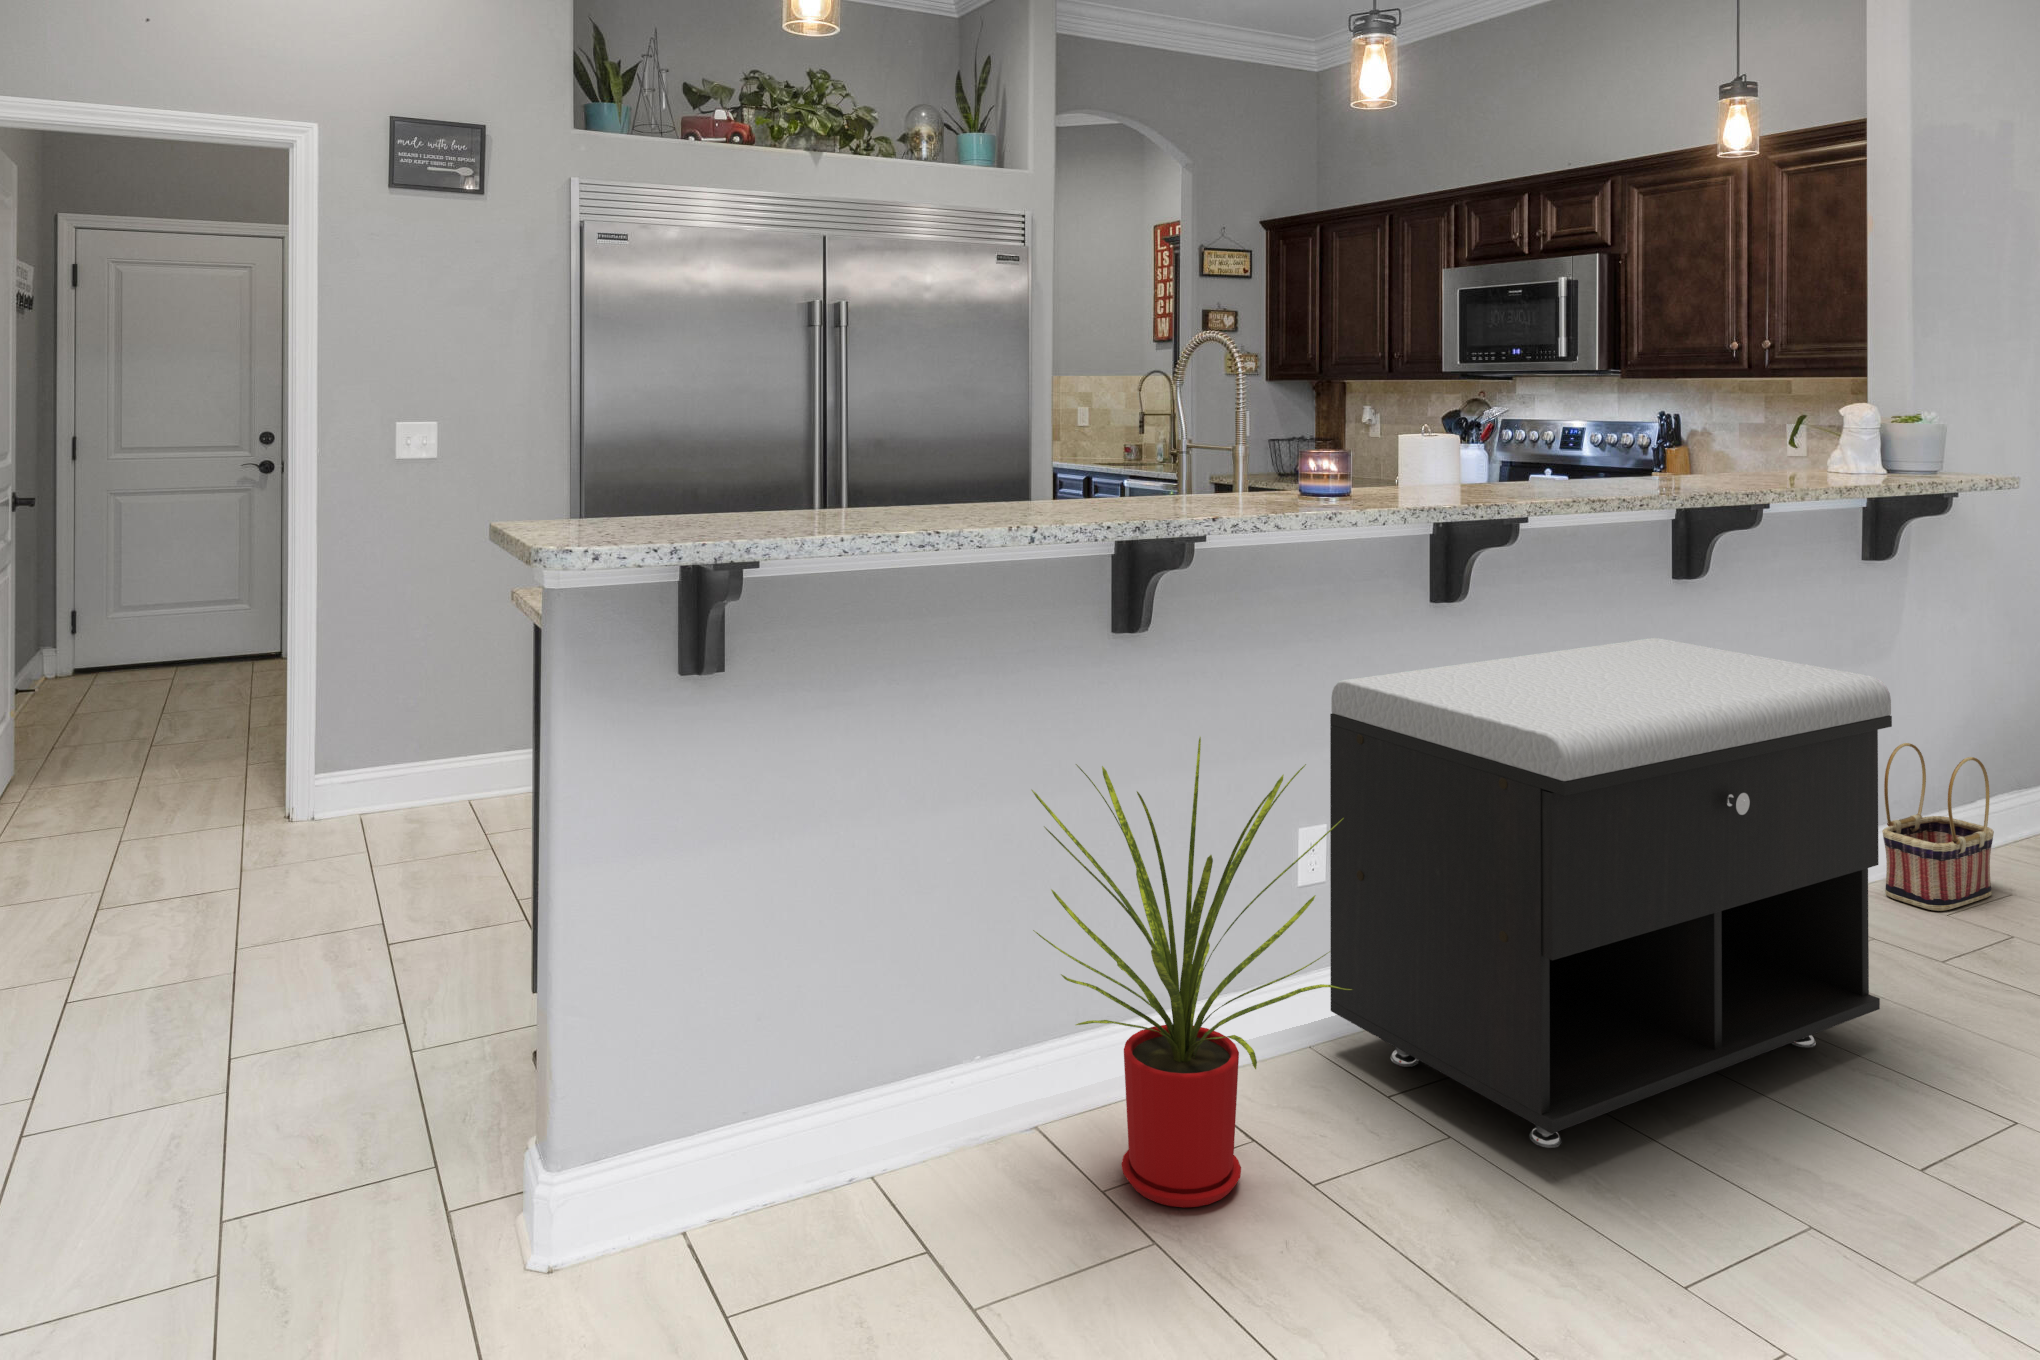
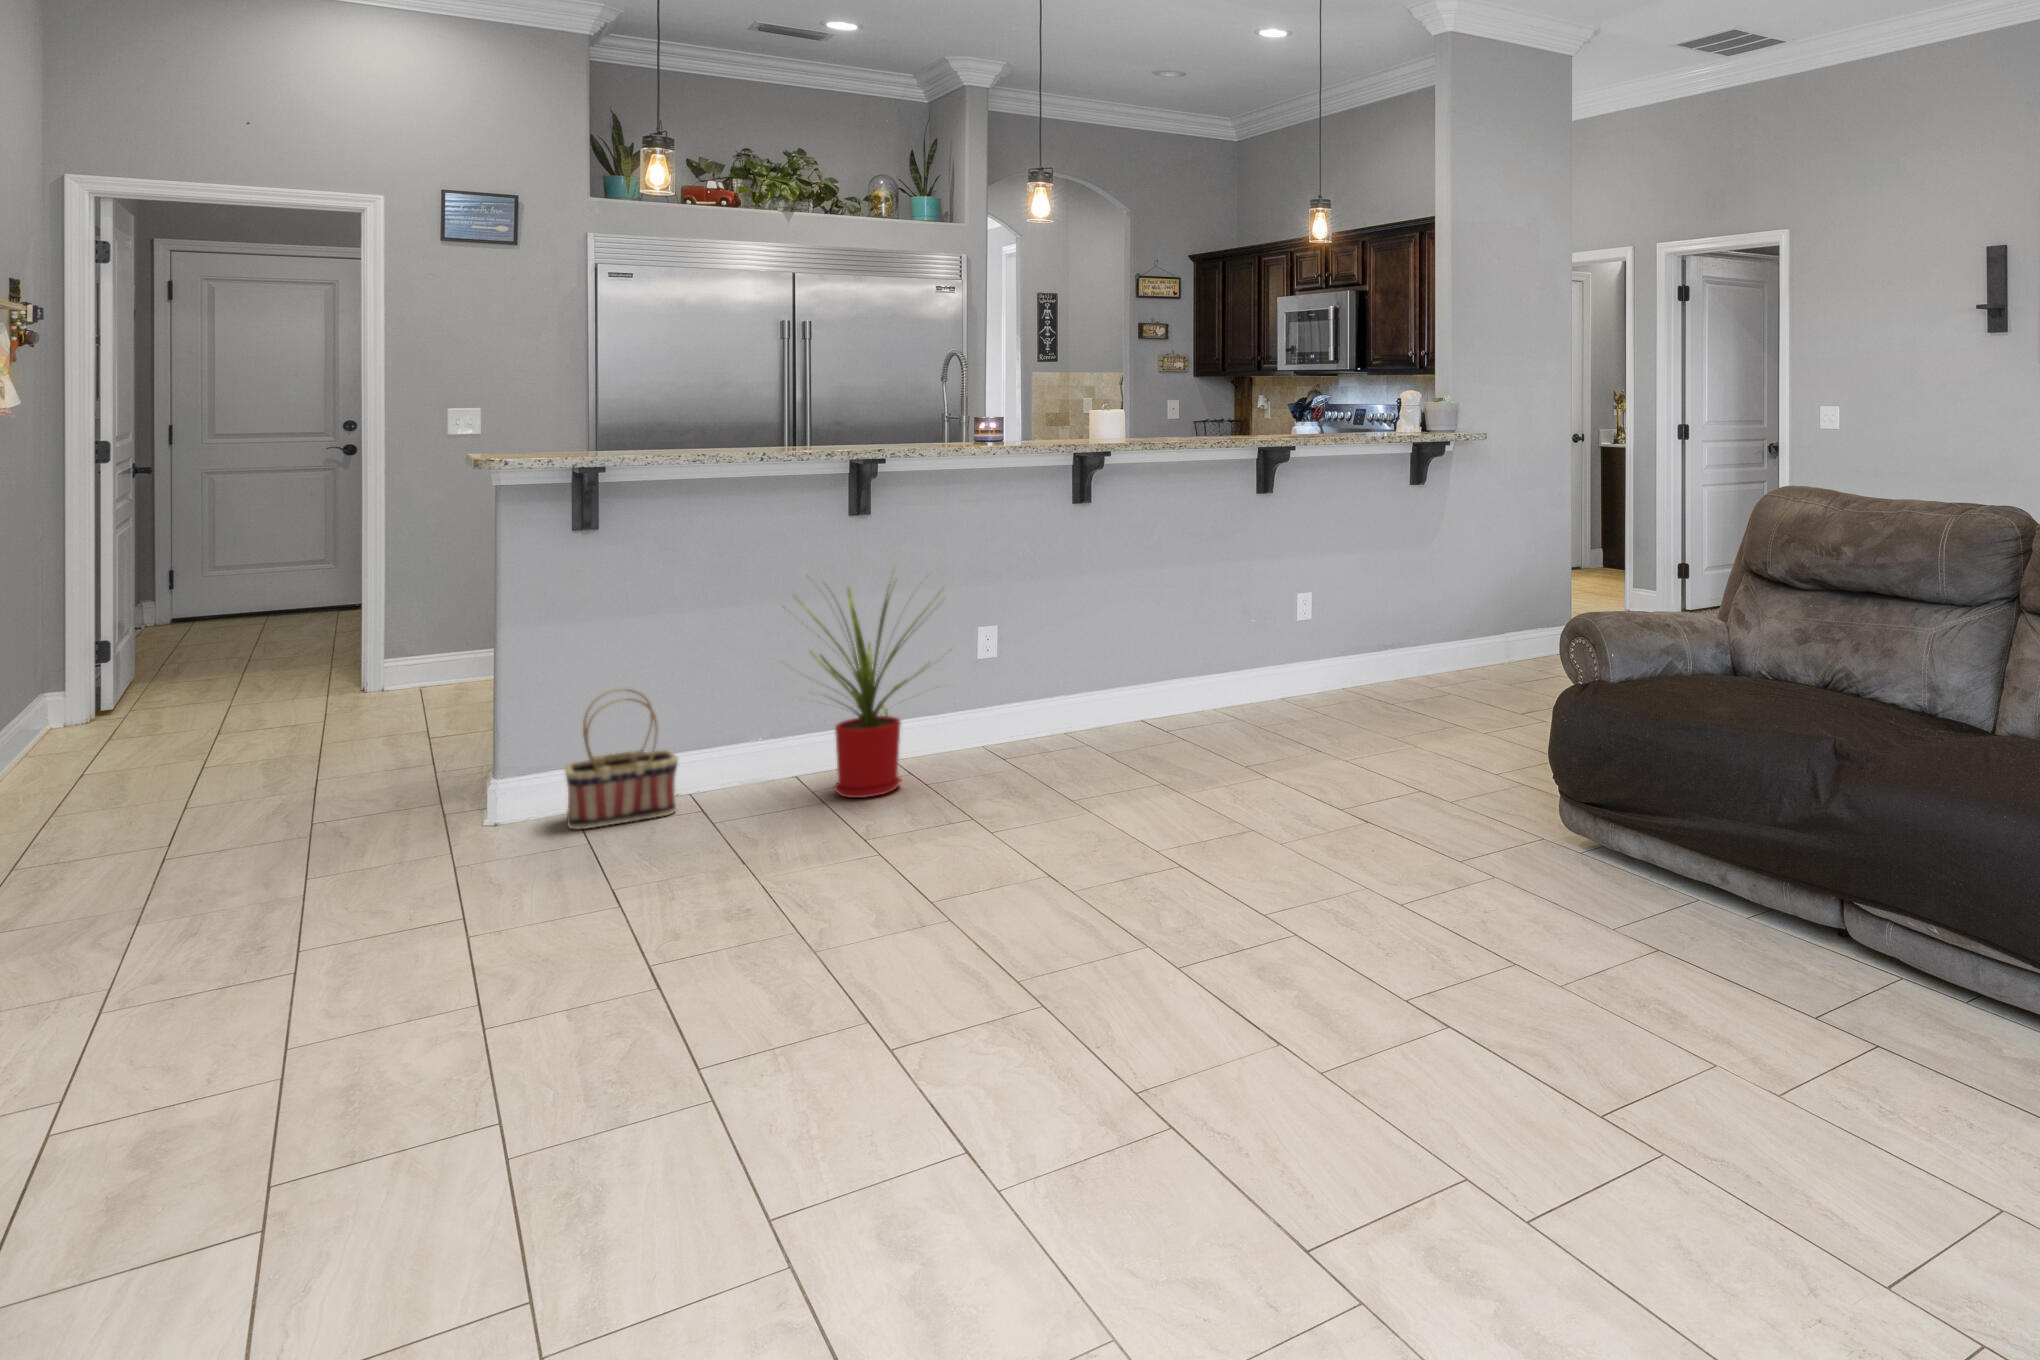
storage bench: present [1330,638,1892,1148] -> none [1002,523,1317,771]
basket: present [1882,743,1994,911] -> present [565,690,678,829]

